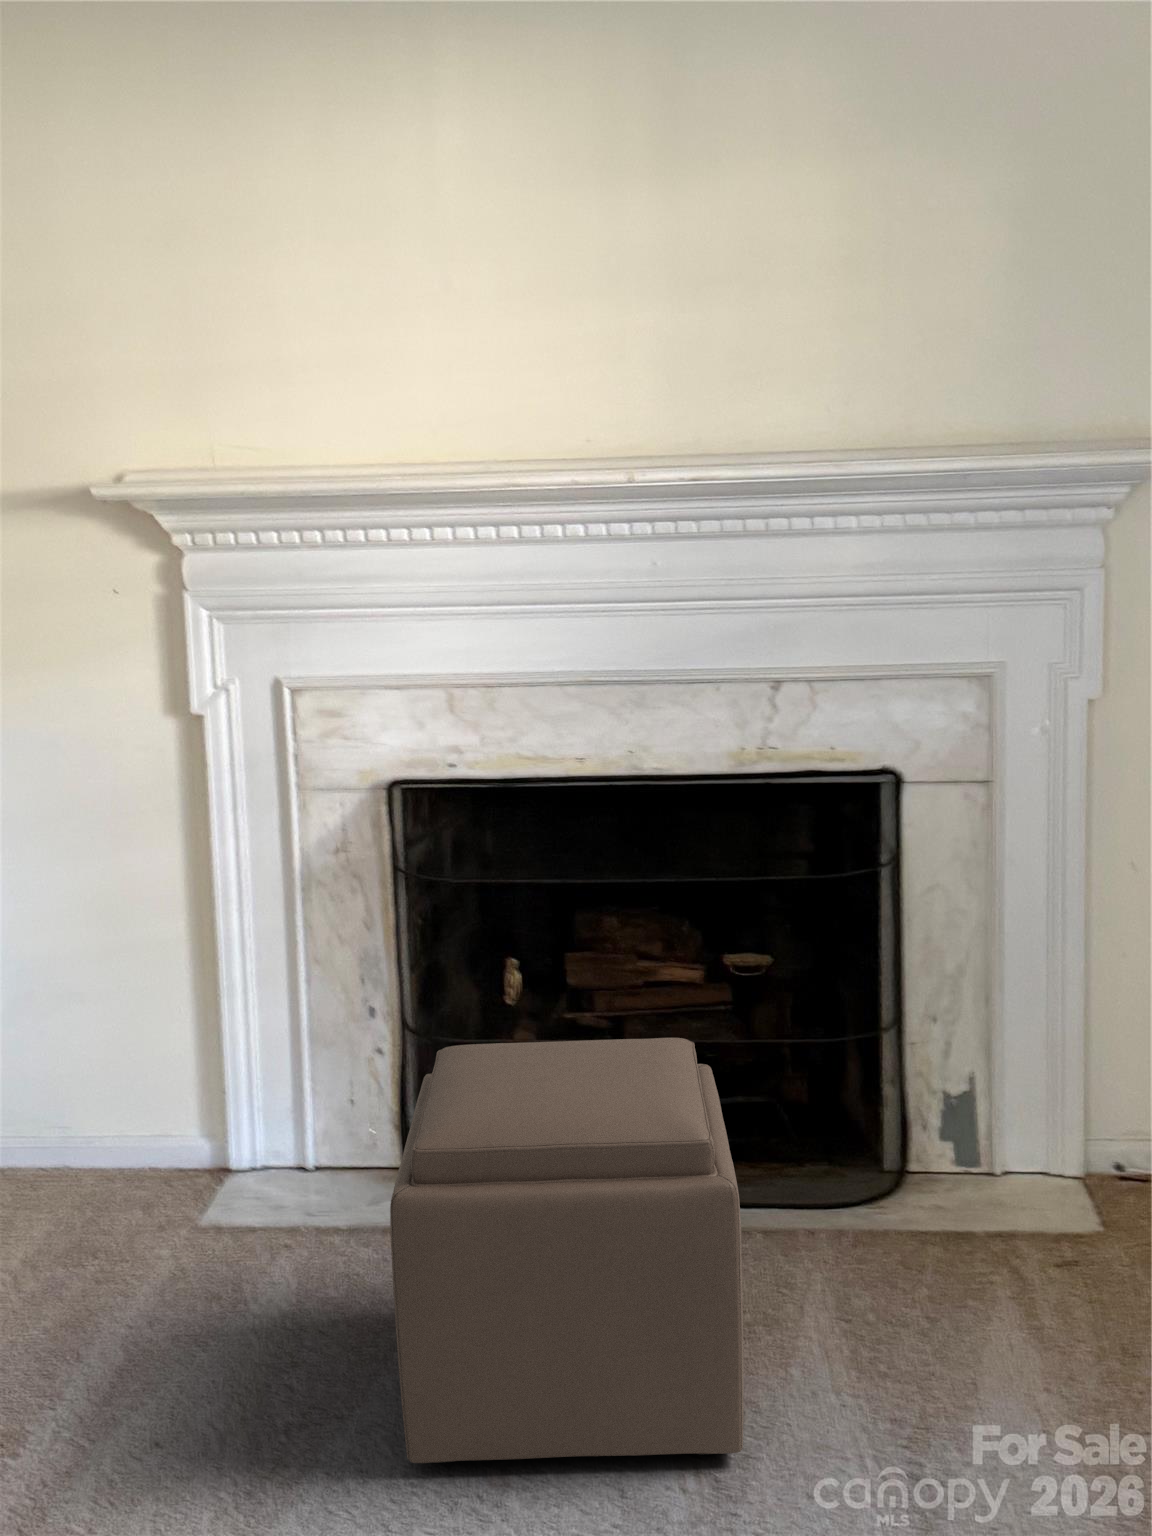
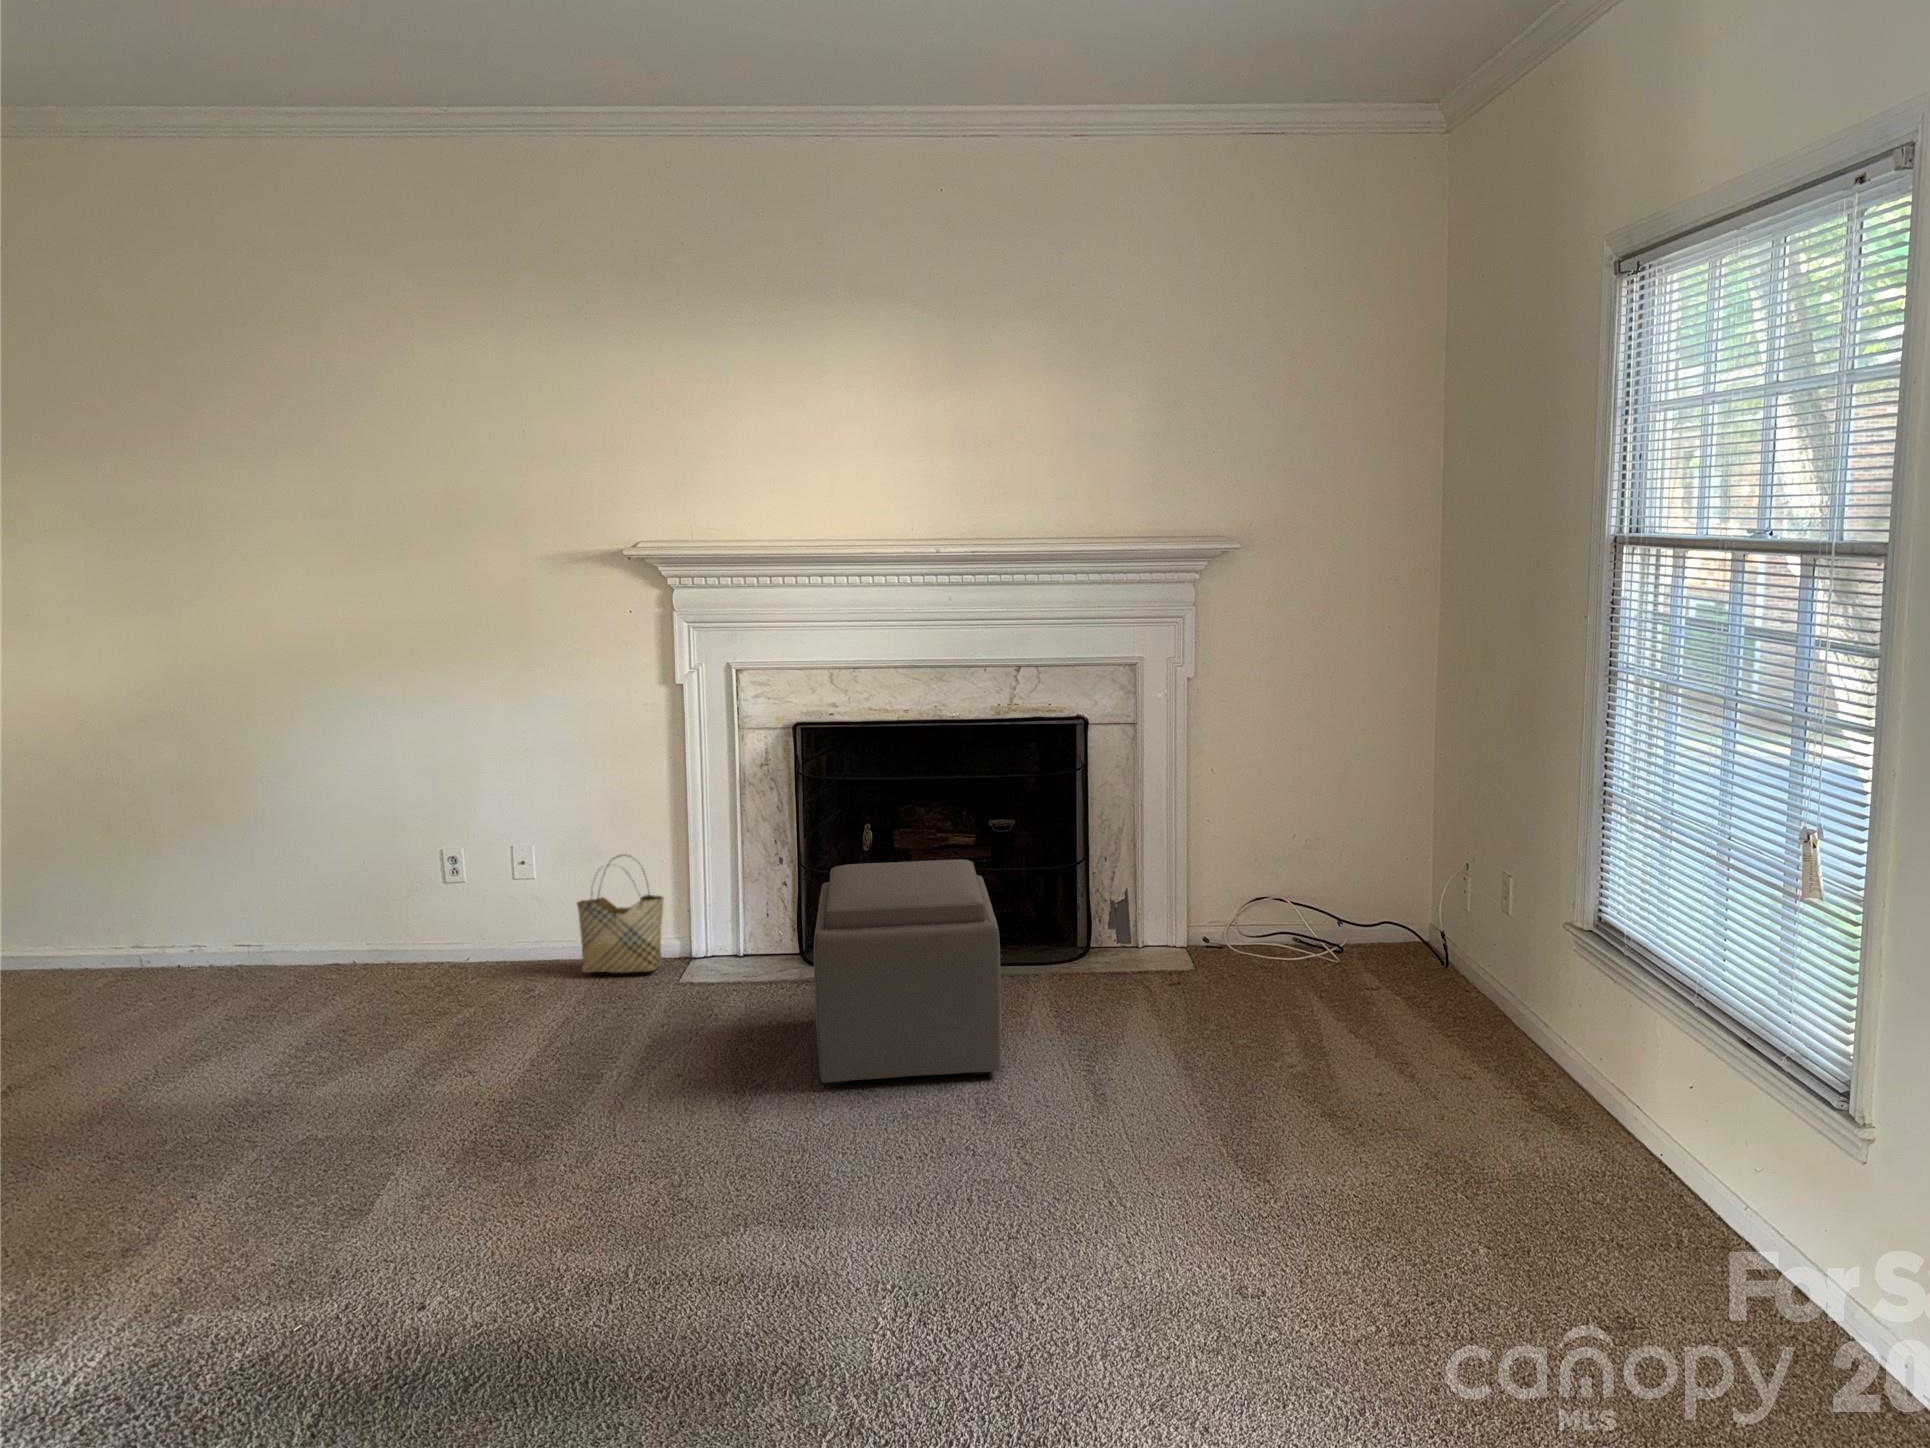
woven basket: none [36,999,181,1198] -> present [577,854,664,973]

